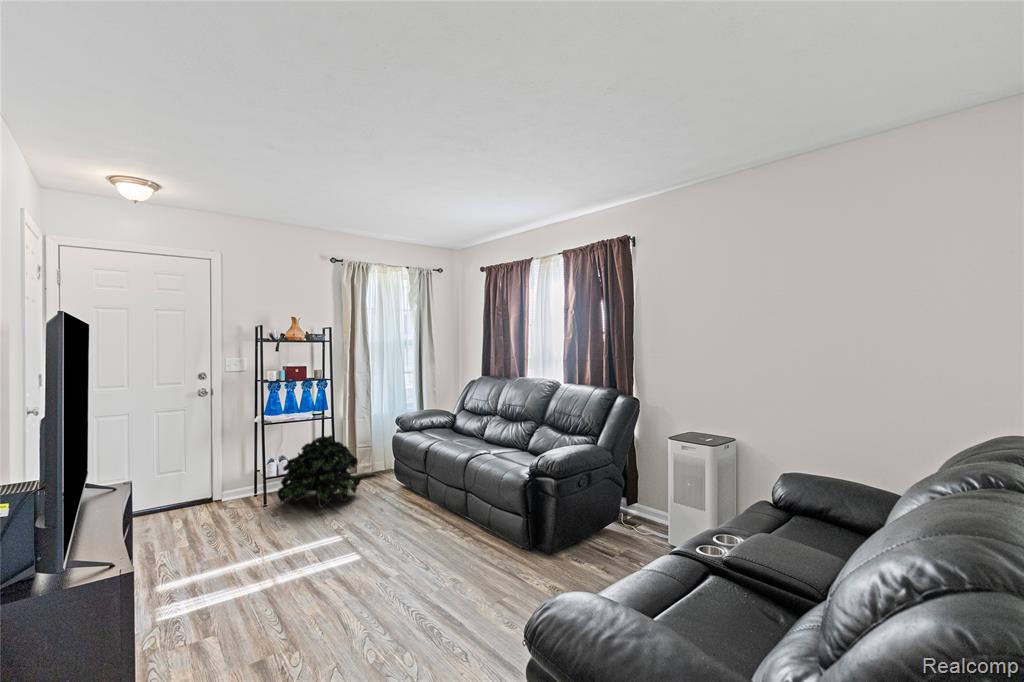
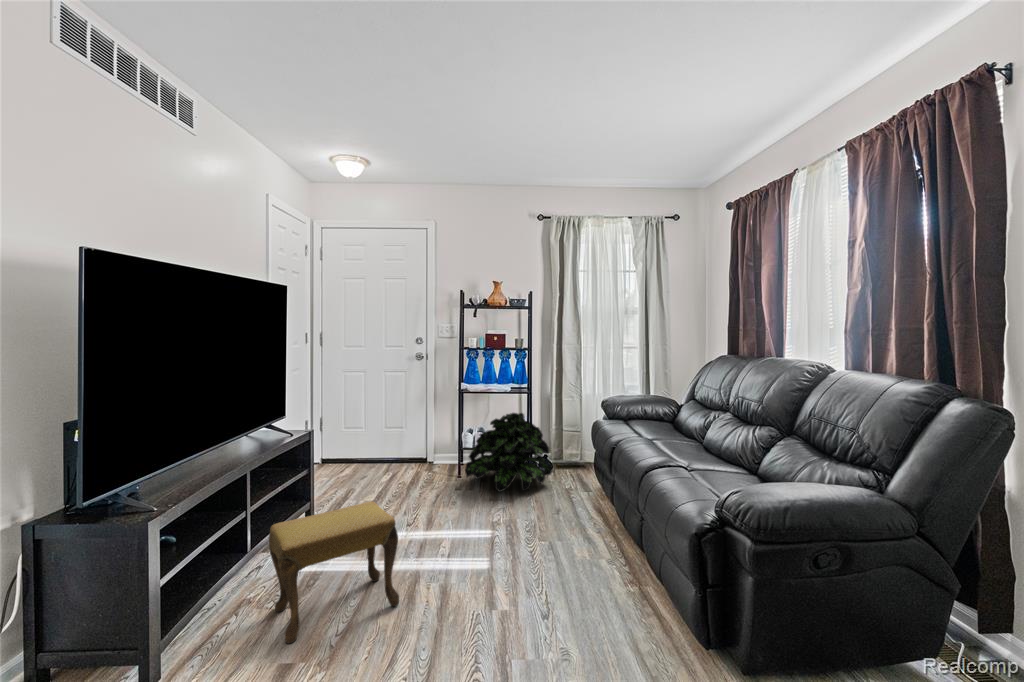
footstool: none [190,521,313,650] -> present [269,502,399,644]

